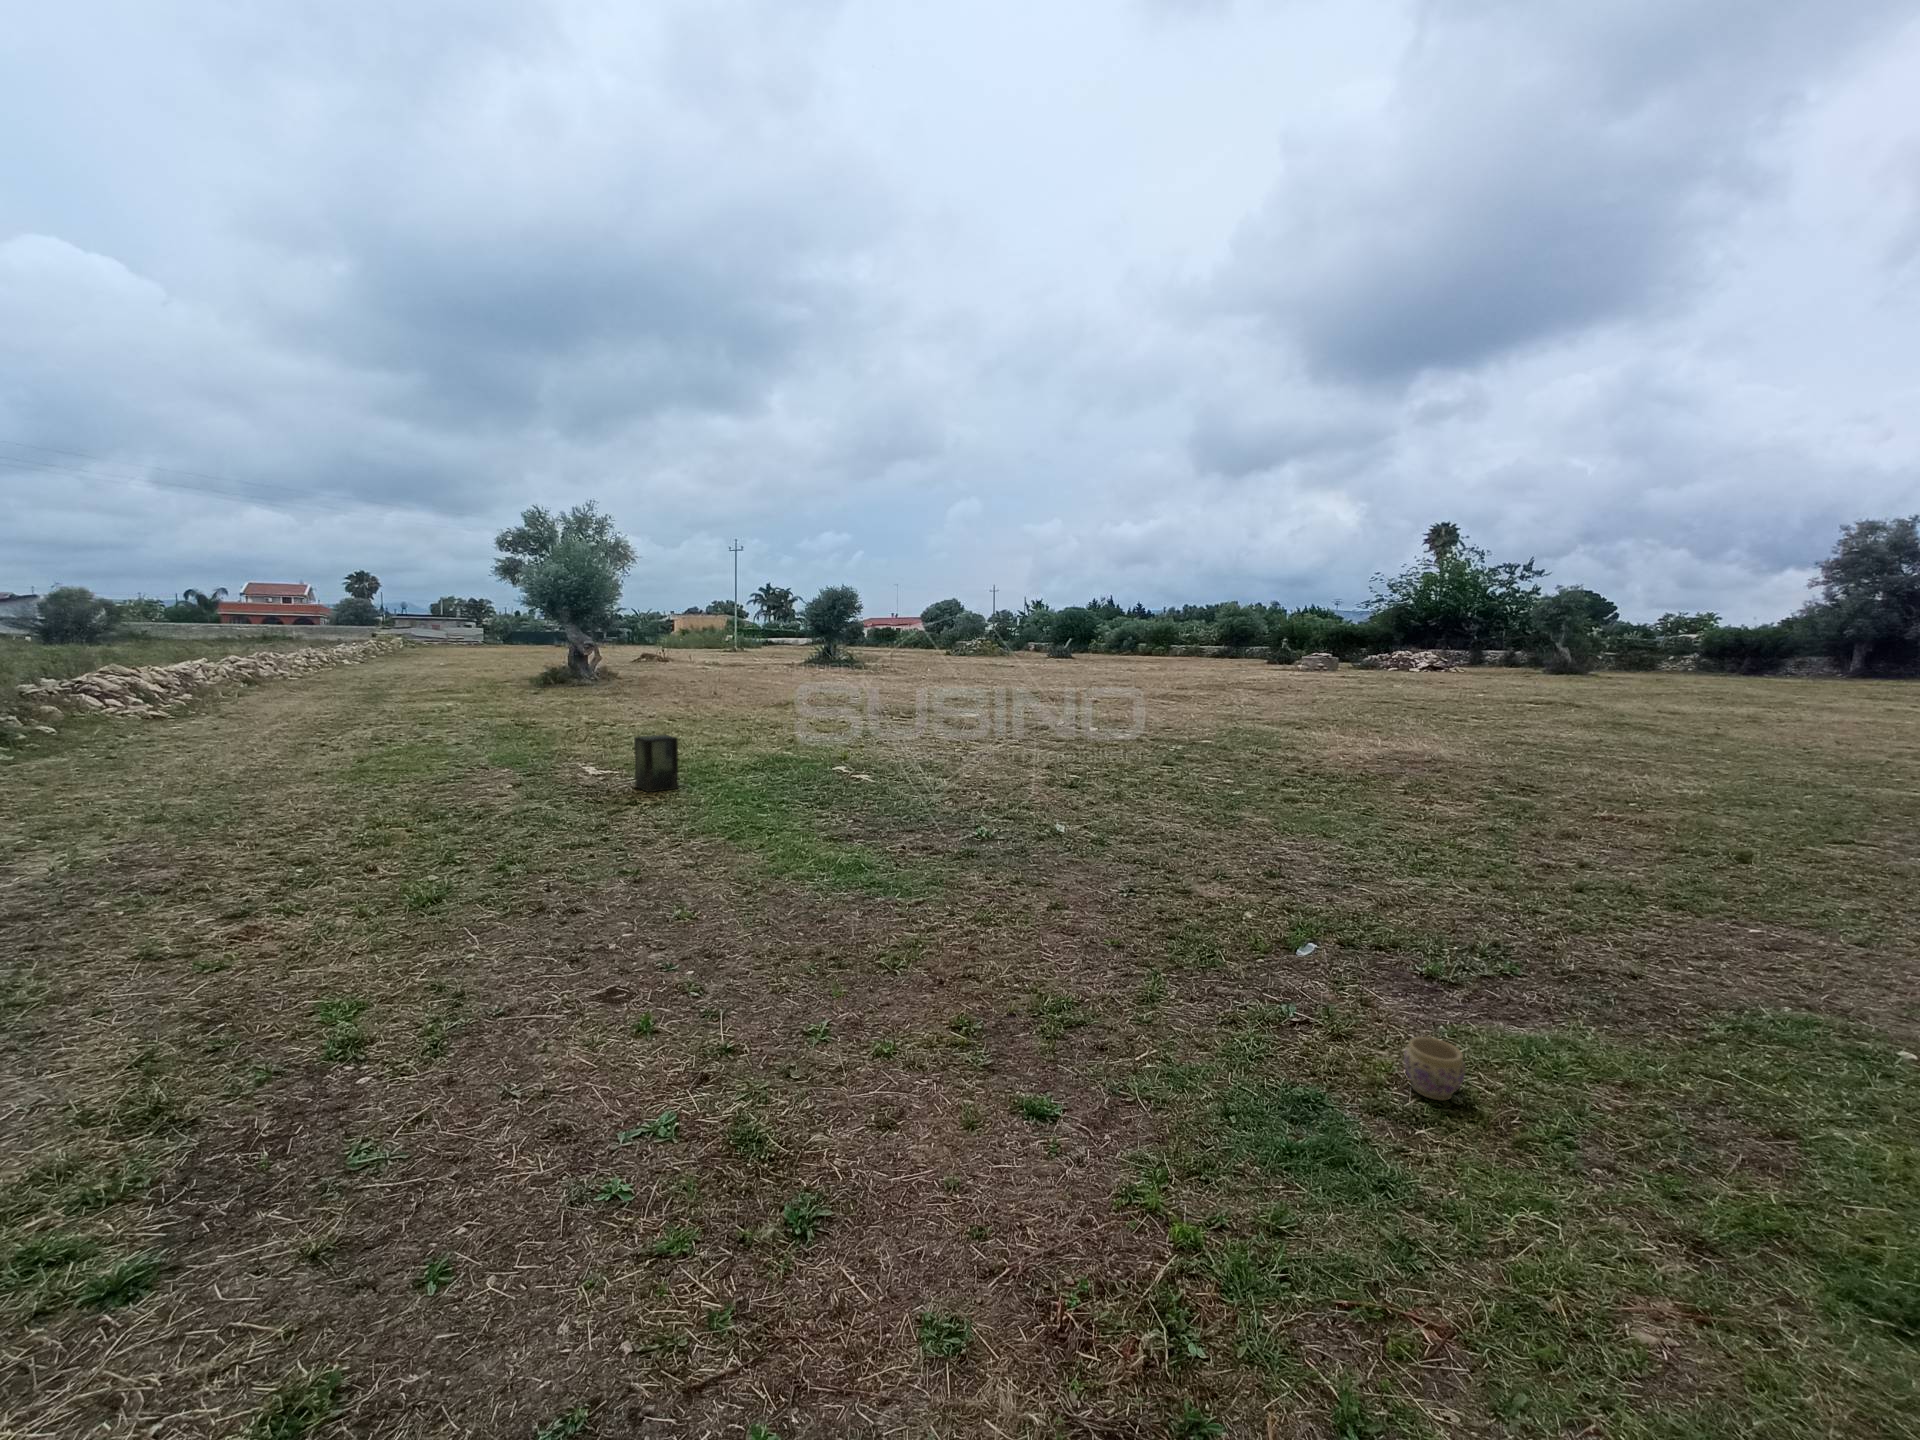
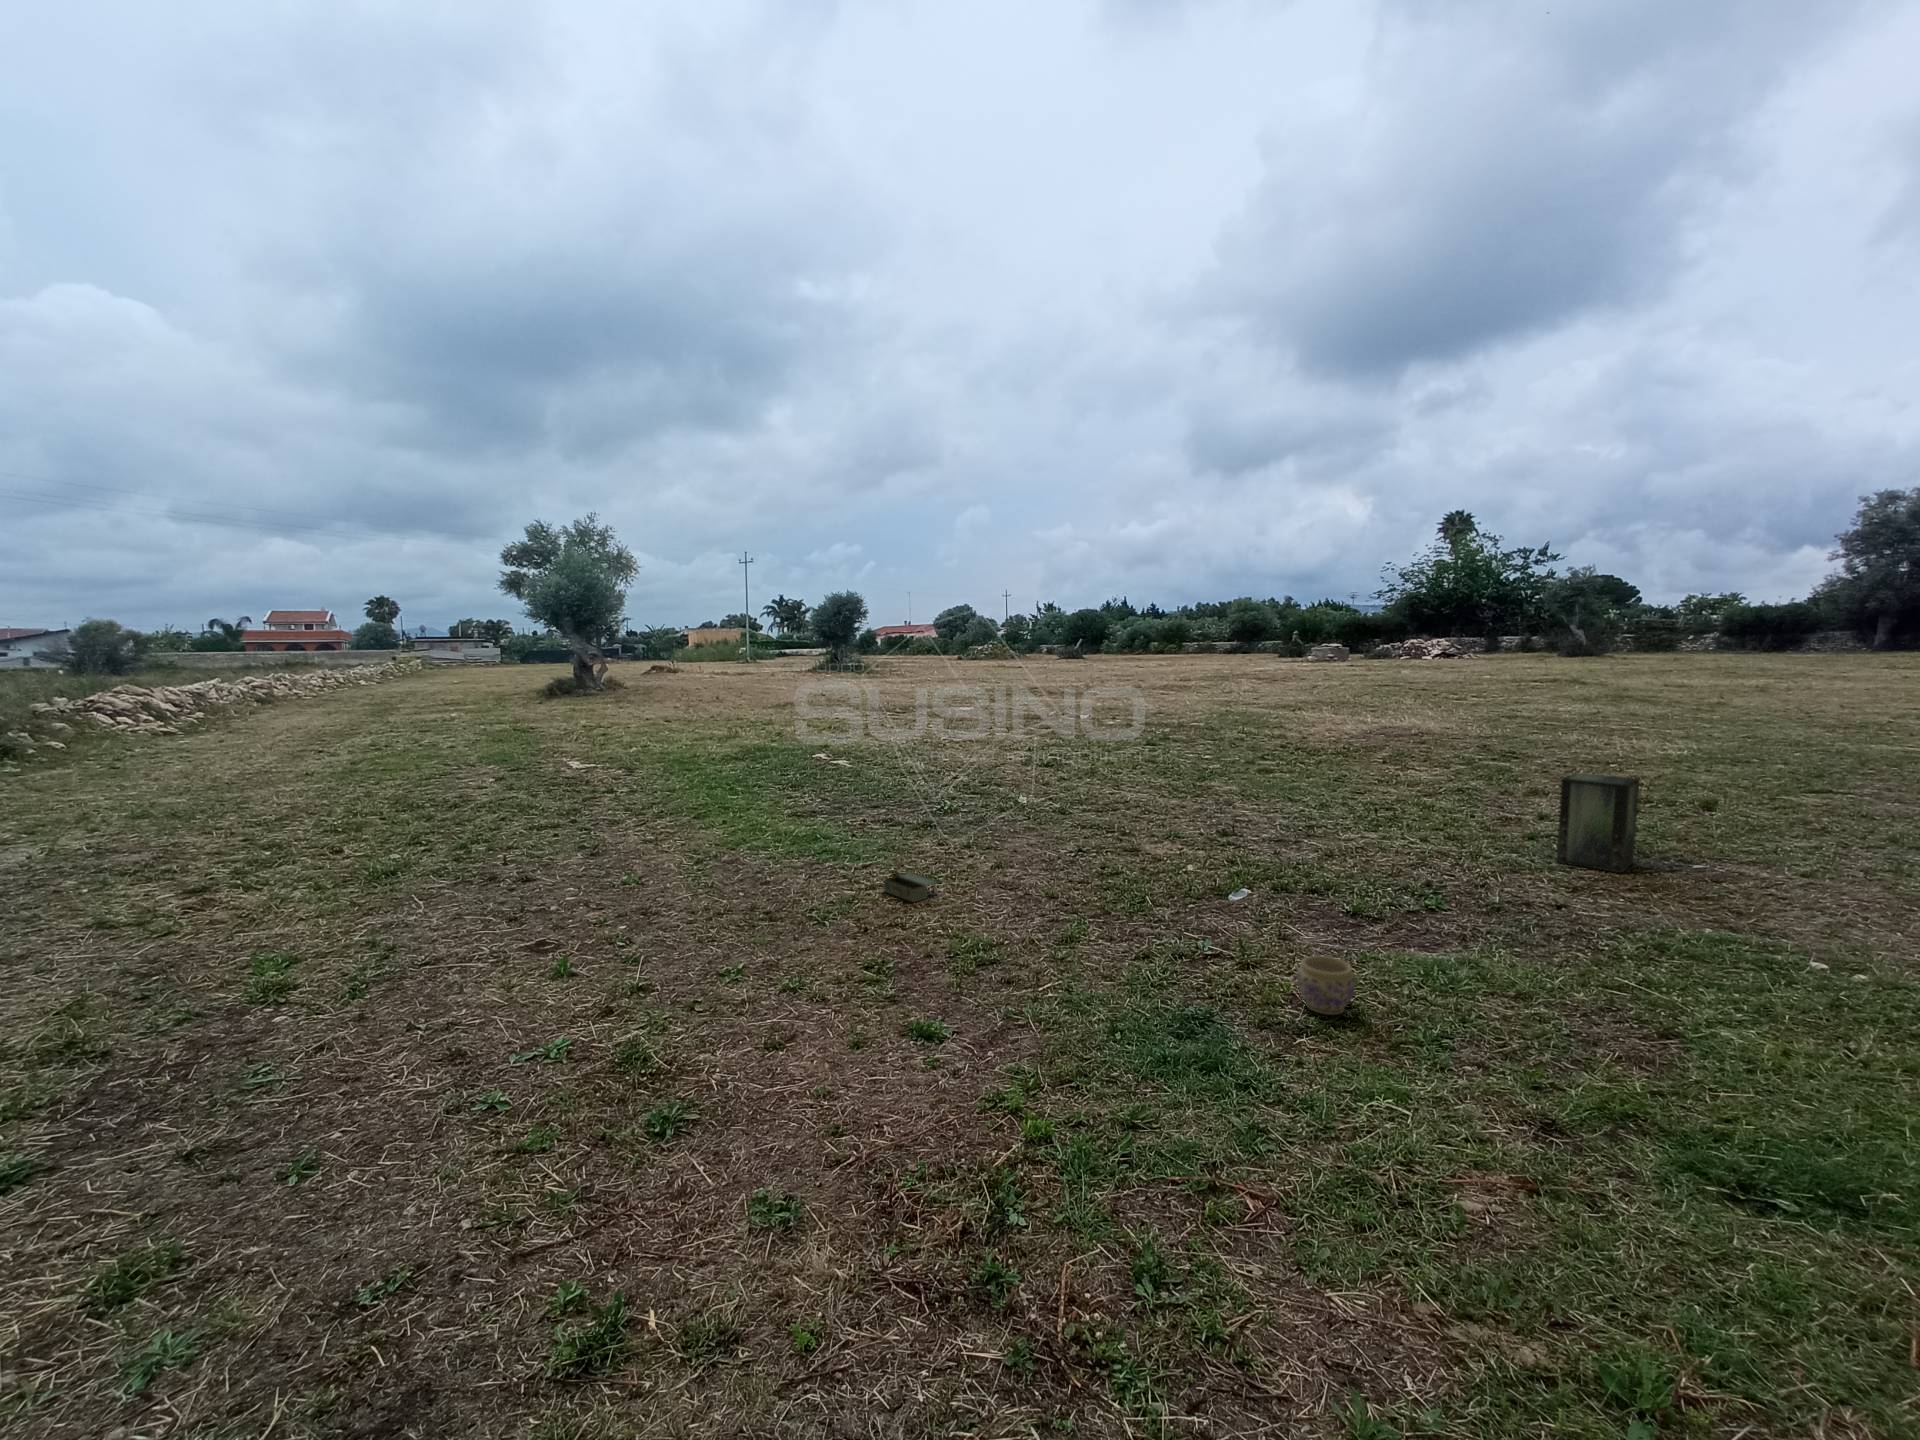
storage box: present [634,734,679,792] -> present [1556,773,1640,873]
toolbox: none [950,915,1010,951] -> present [883,872,939,902]

